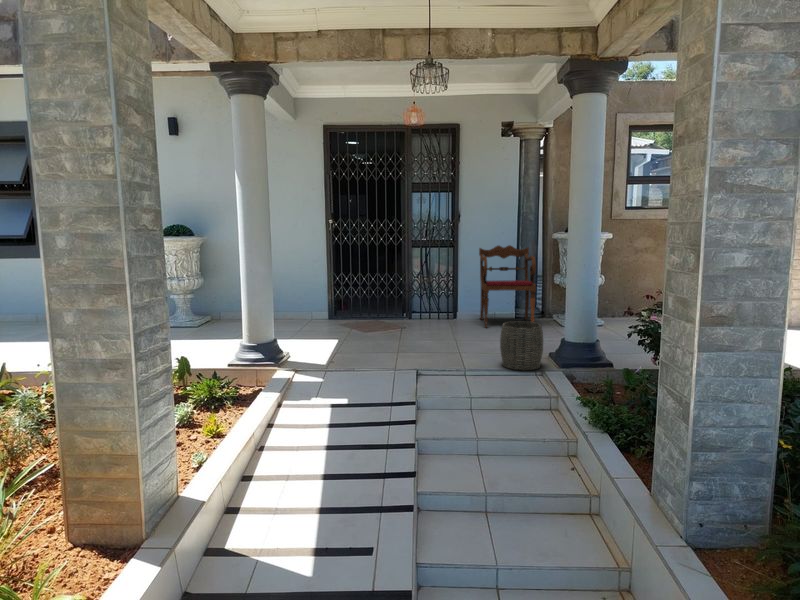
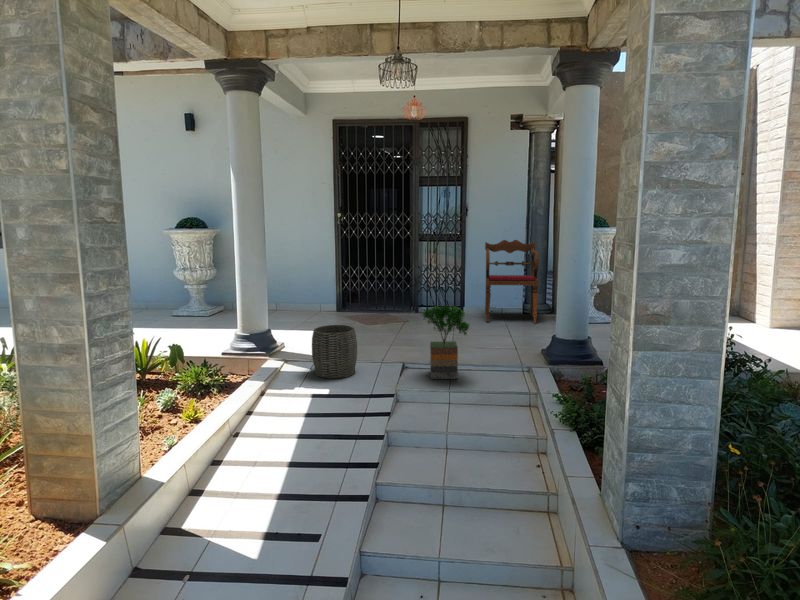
potted tree: none [439,311,491,386] -> present [422,305,469,379]
woven basket: present [500,321,543,370] -> present [312,325,357,378]

